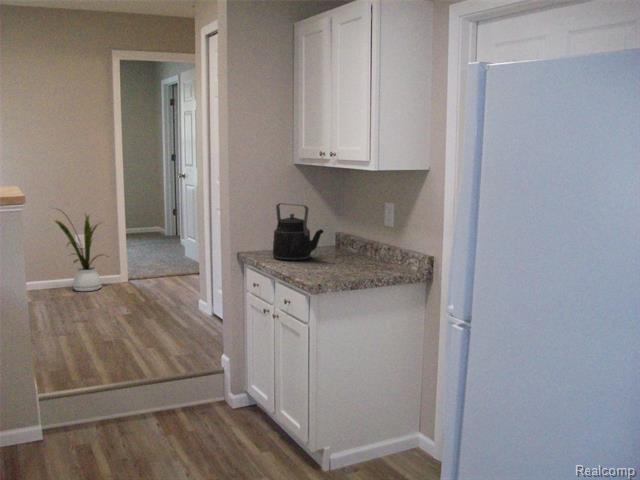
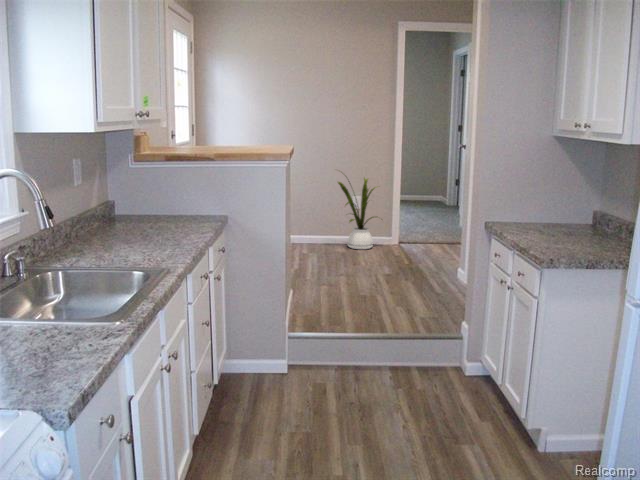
kettle: present [273,203,323,260] -> none [517,175,572,235]

